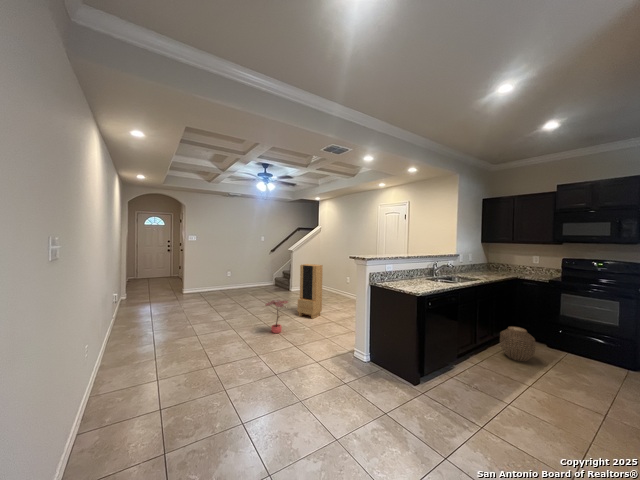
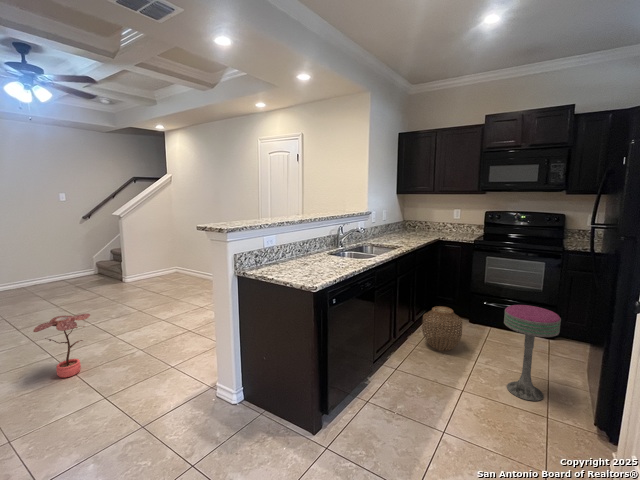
storage cabinet: present [298,264,323,319] -> none [121,239,171,331]
bar stool: none [566,327,617,405] -> present [504,305,561,401]

